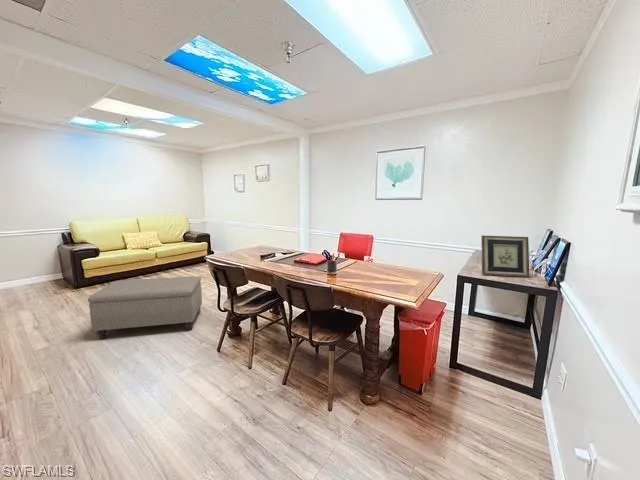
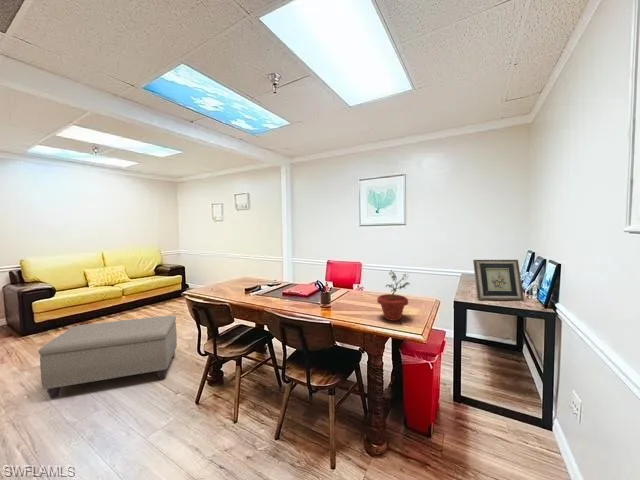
potted plant: none [379,242,411,289] -> present [377,270,409,321]

